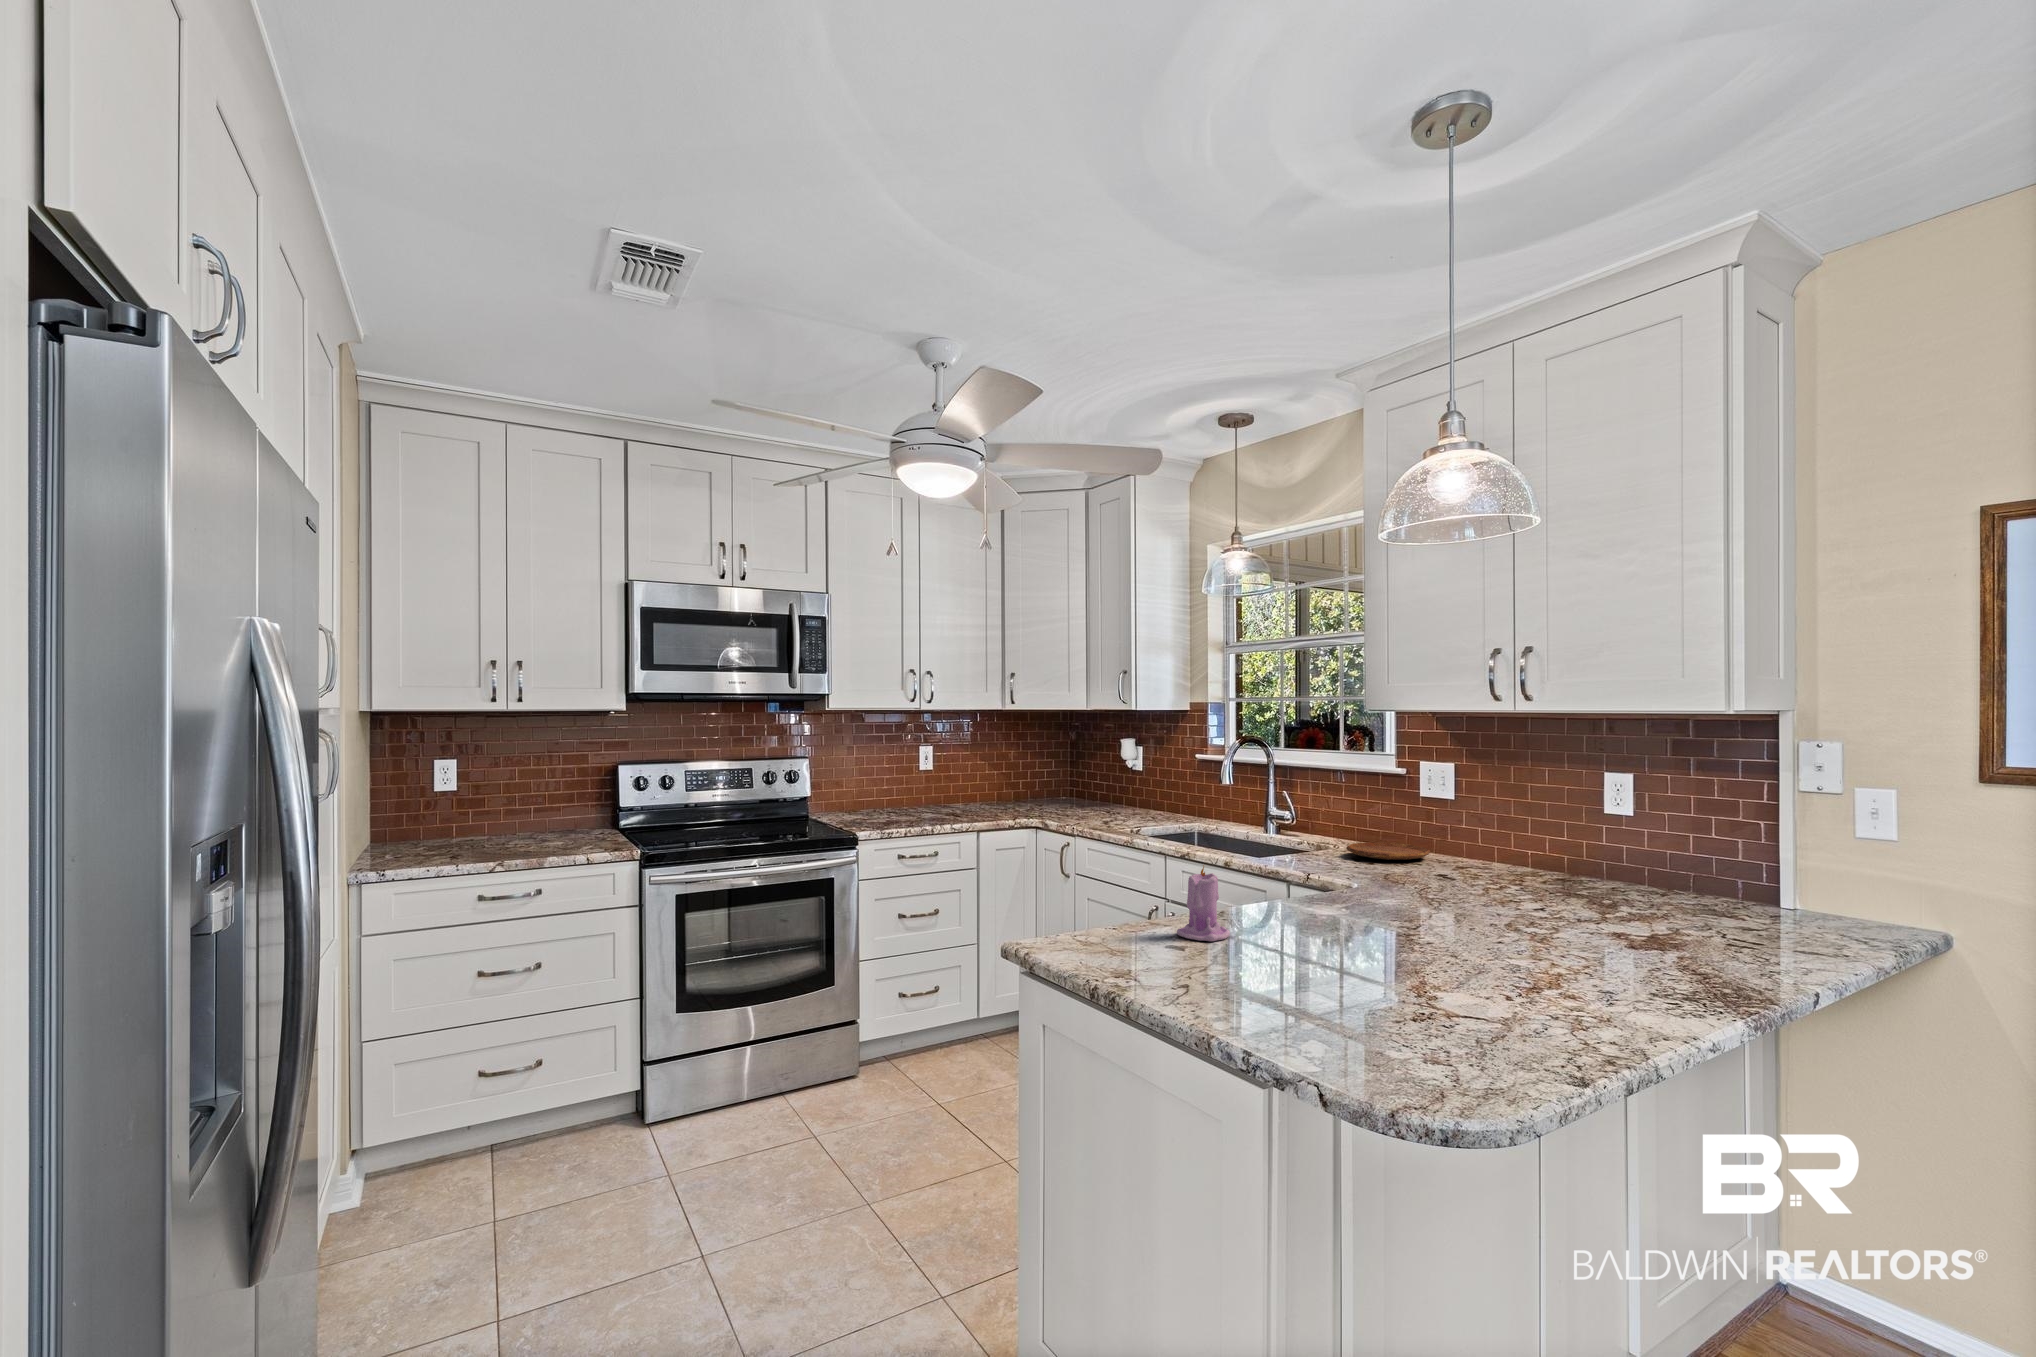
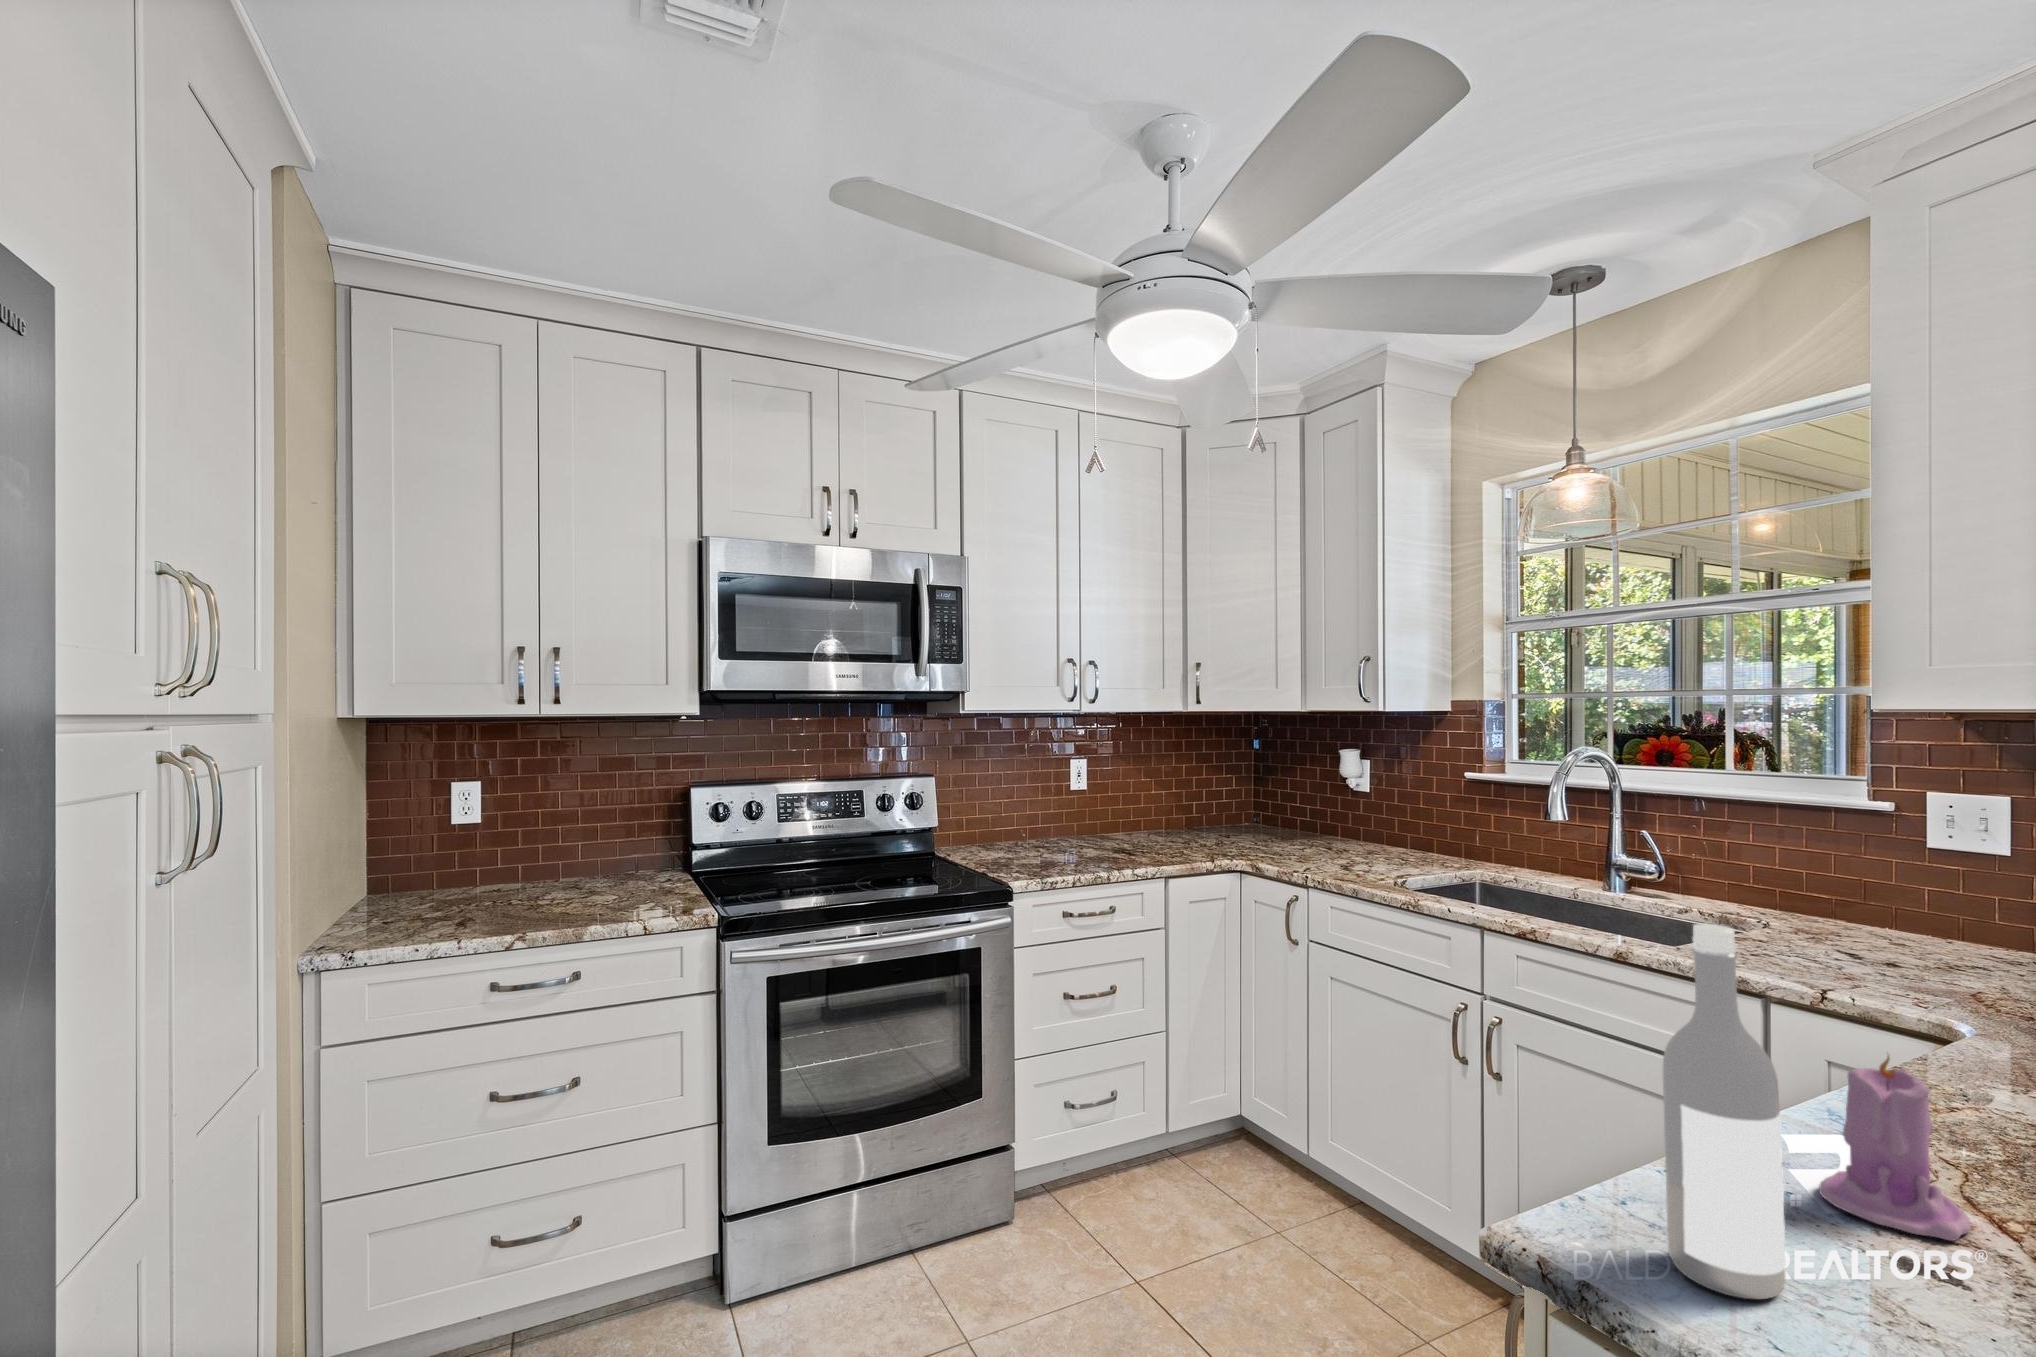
wine bottle: none [1080,801,1121,955] -> present [1663,924,1786,1300]
tray: present [1346,842,1430,860] -> none [1809,920,1978,959]

